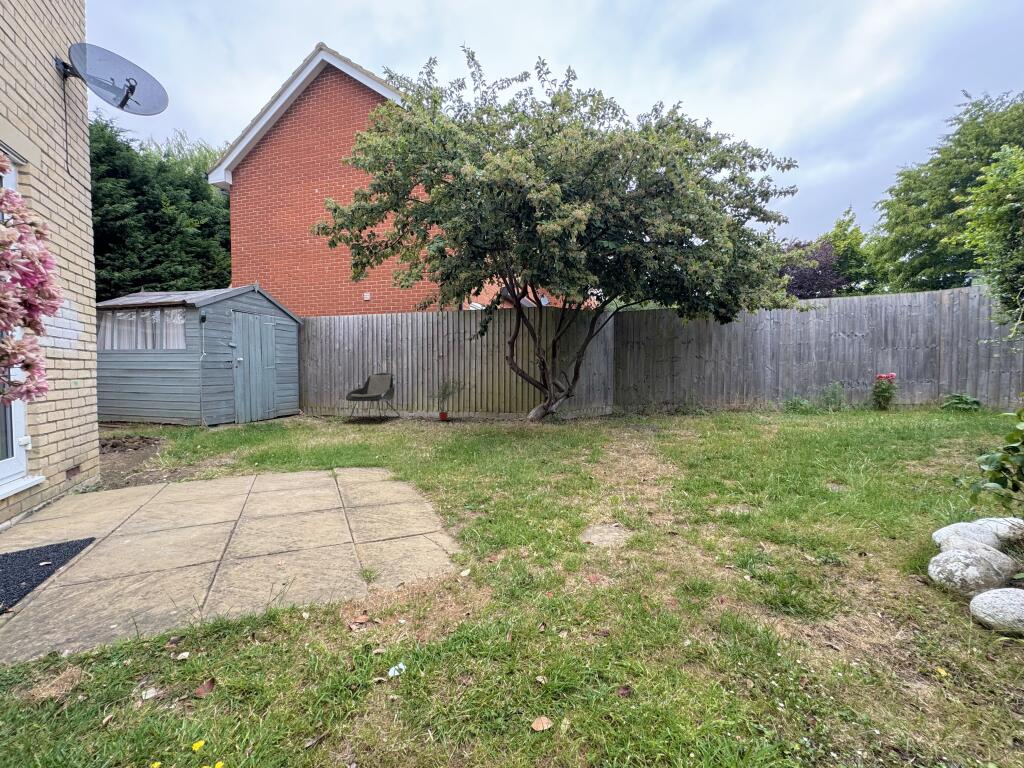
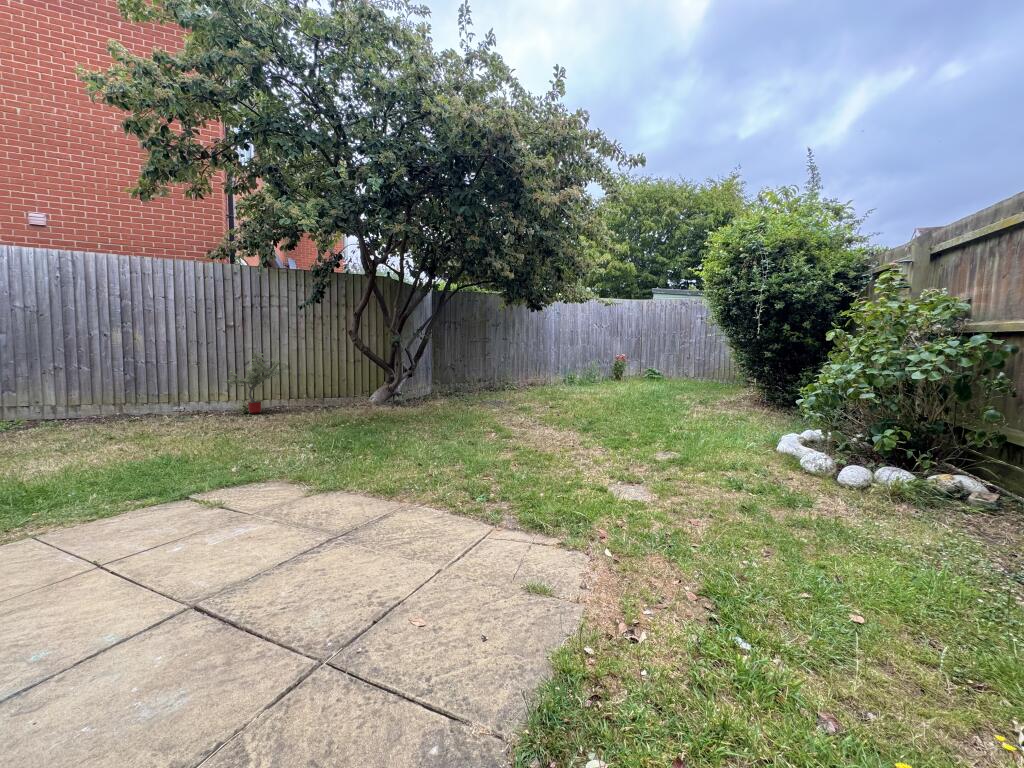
lounge chair: present [346,373,400,422] -> none [71,348,164,432]

